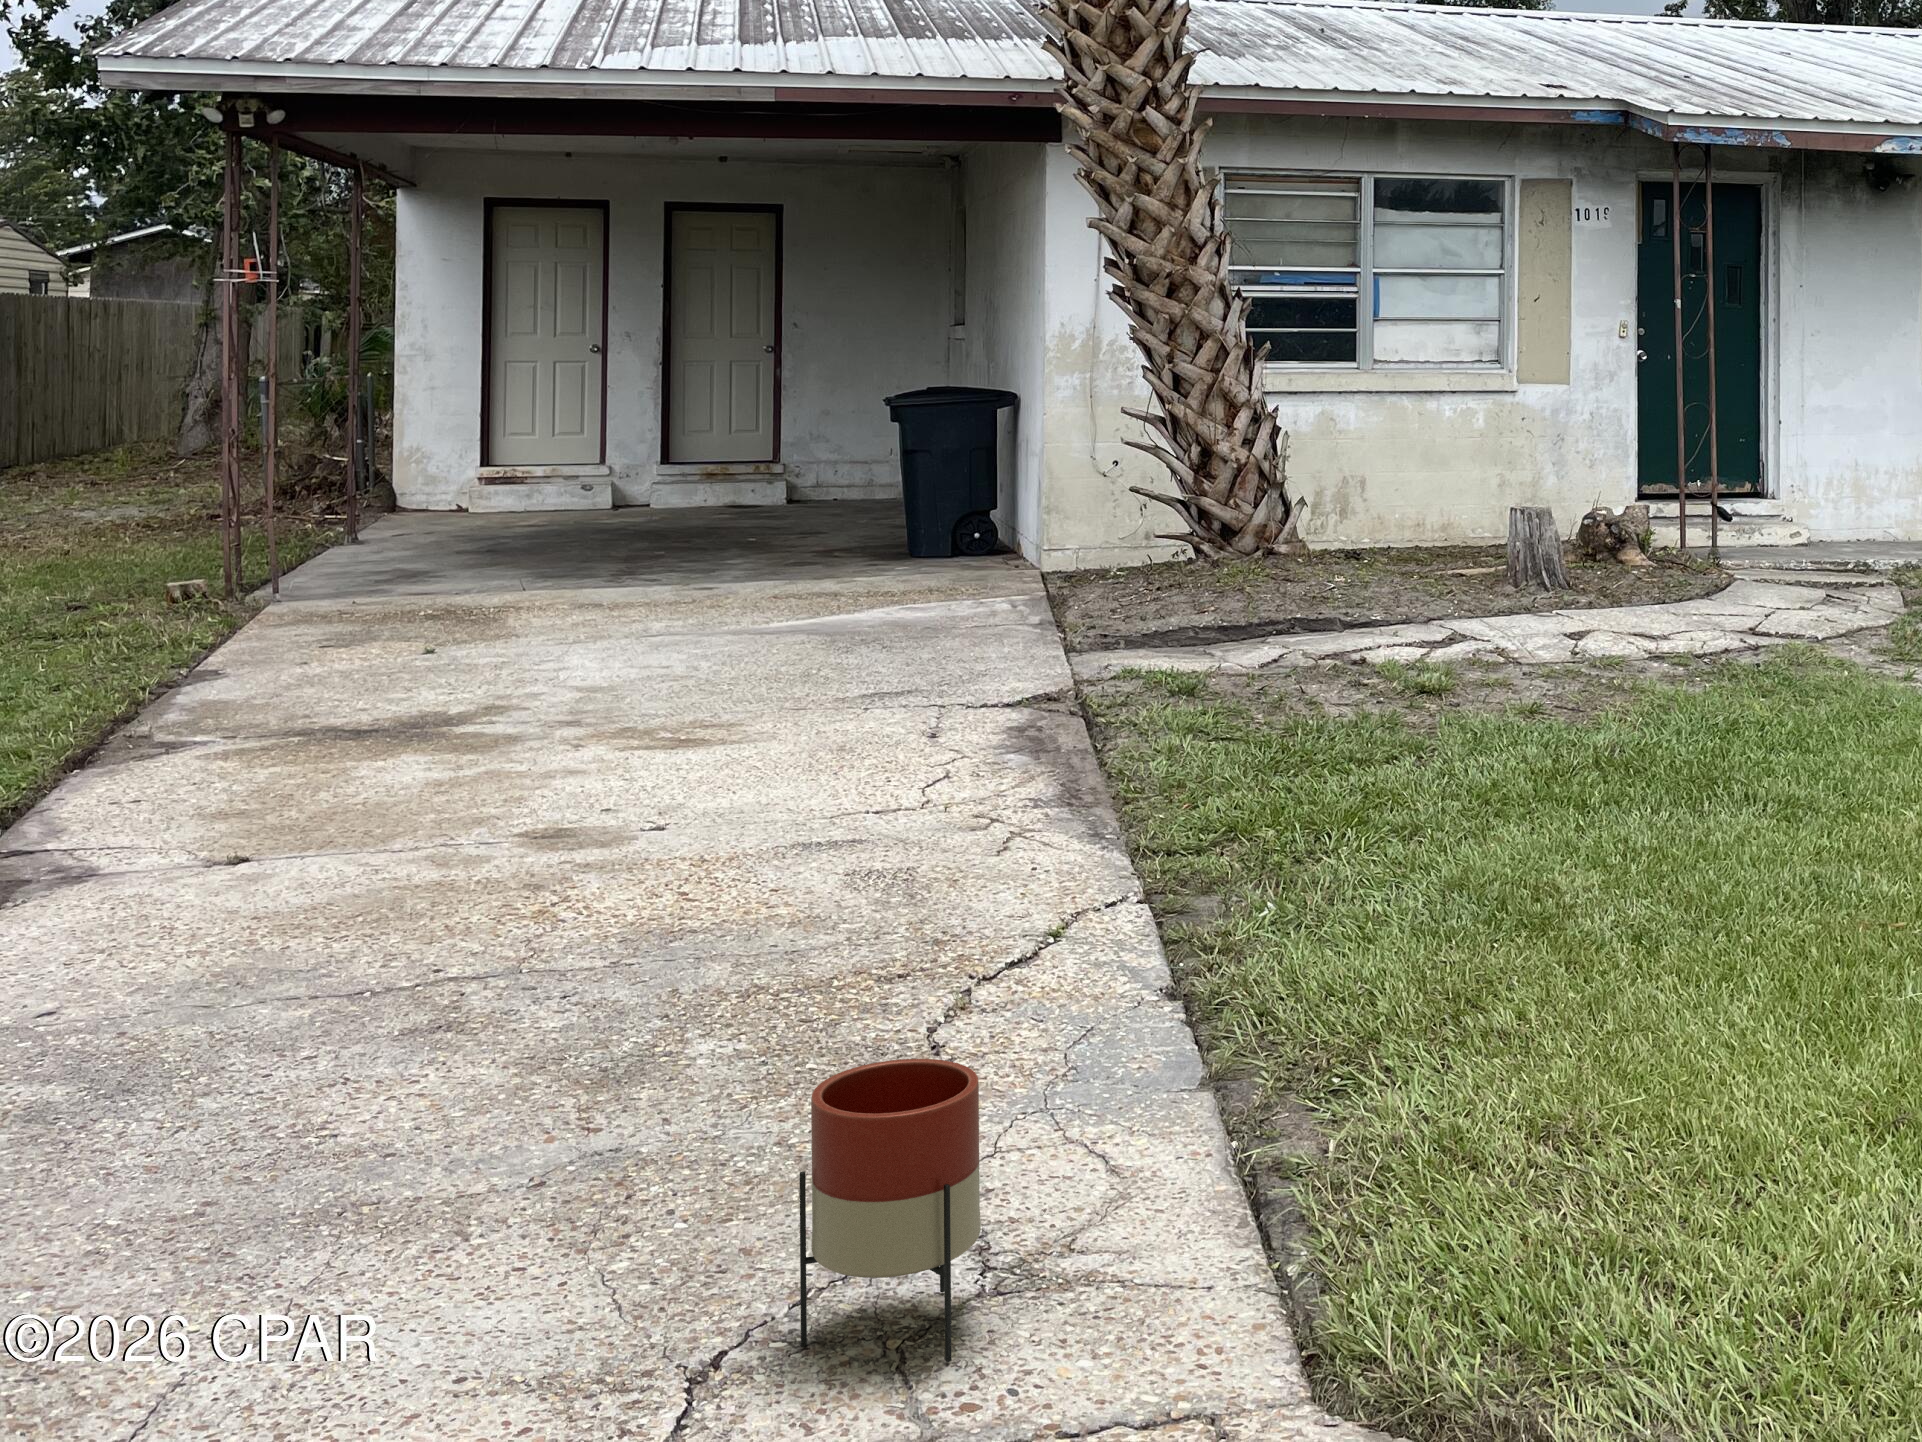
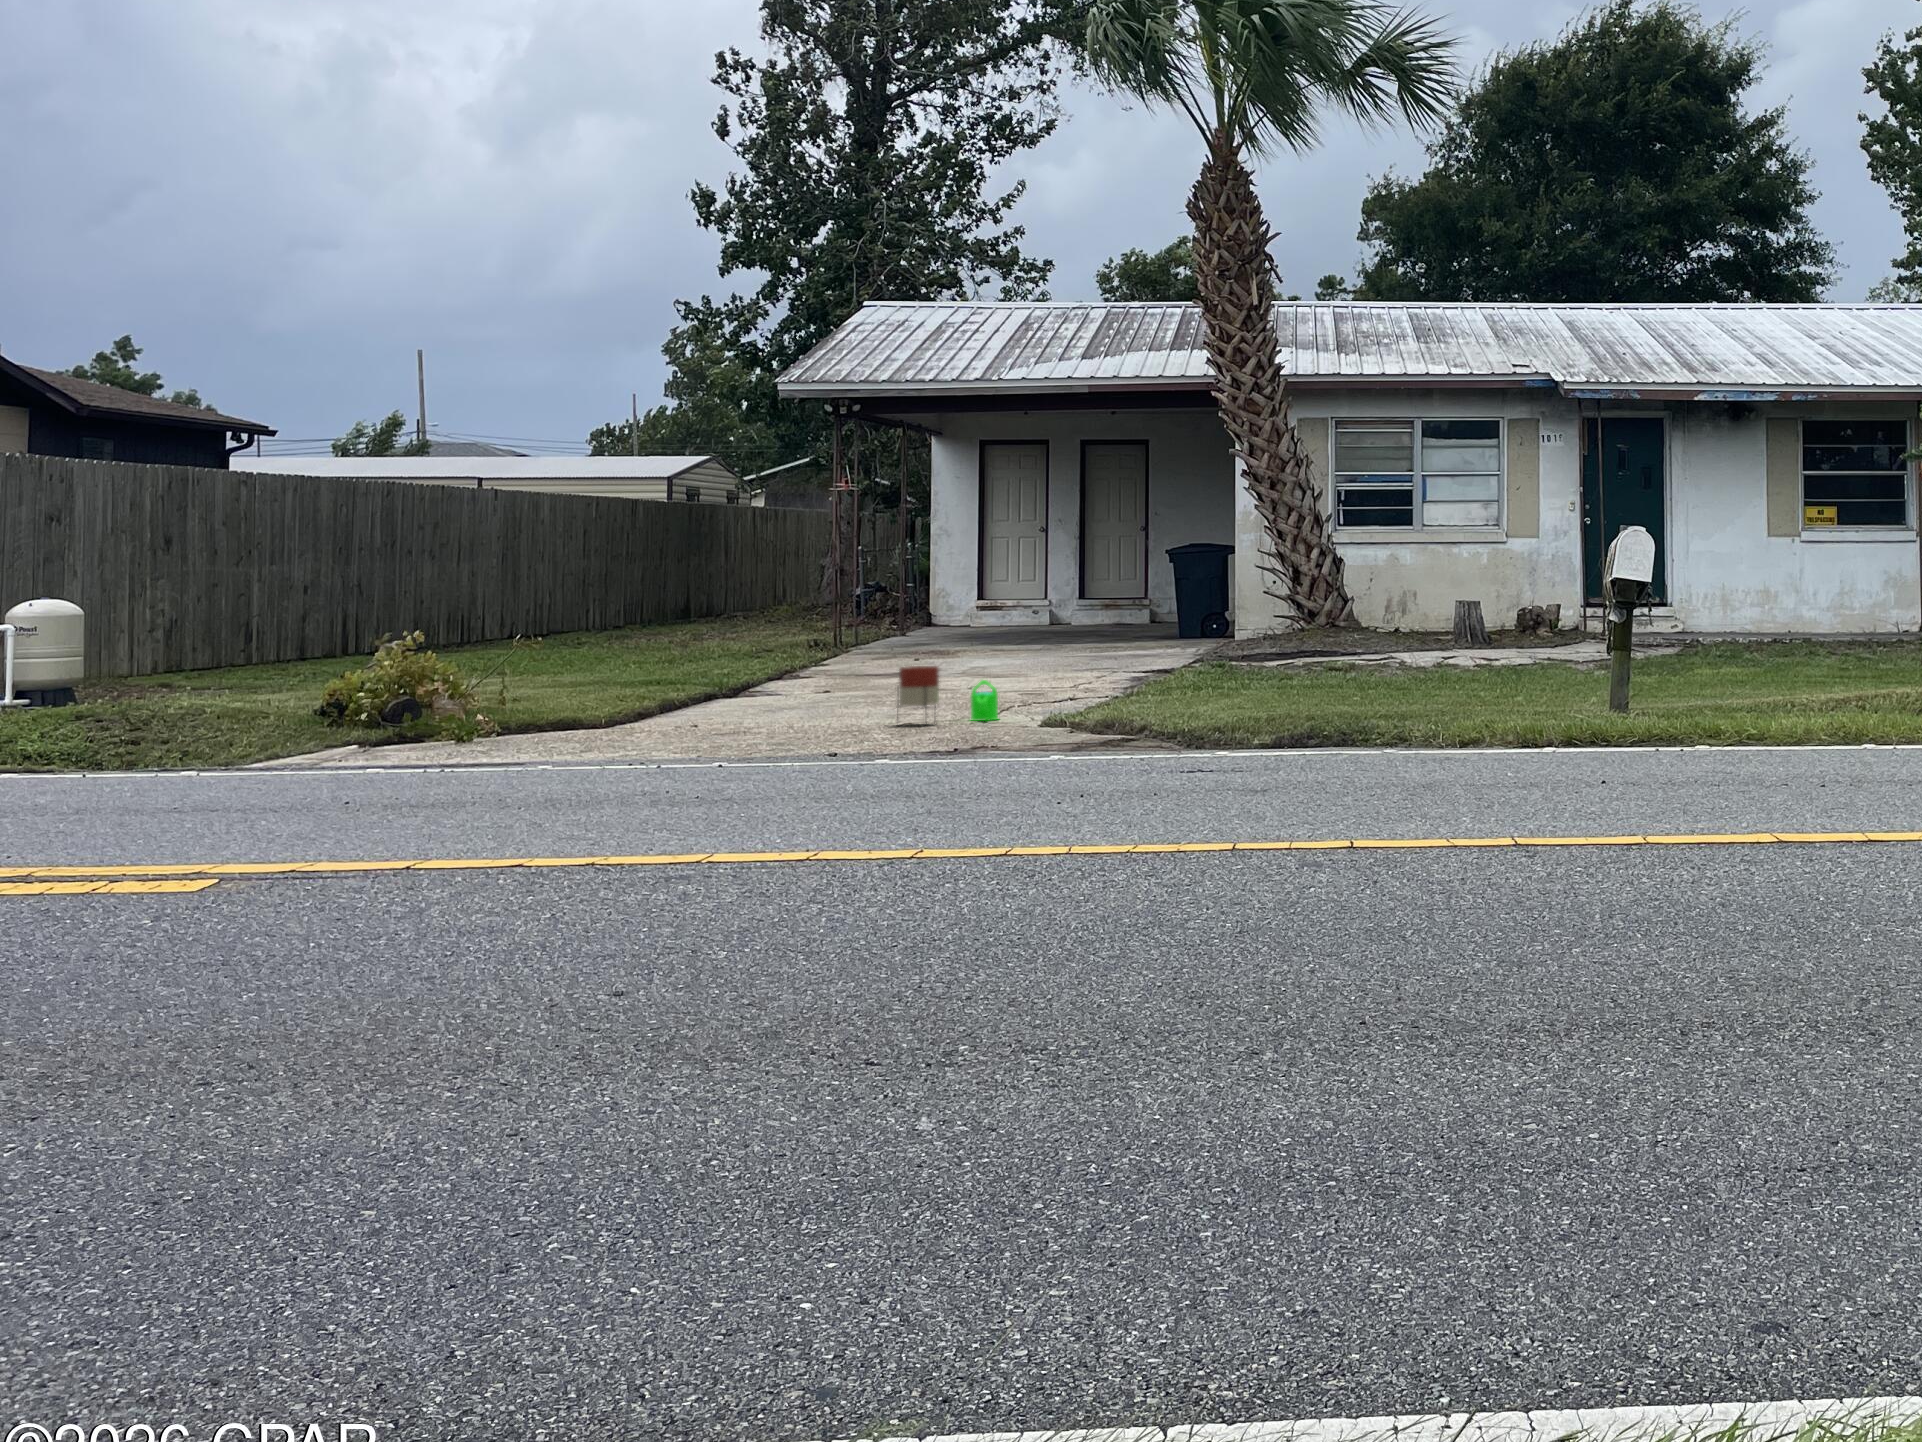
watering can: none [1032,1053,1150,1228] -> present [971,680,998,721]

